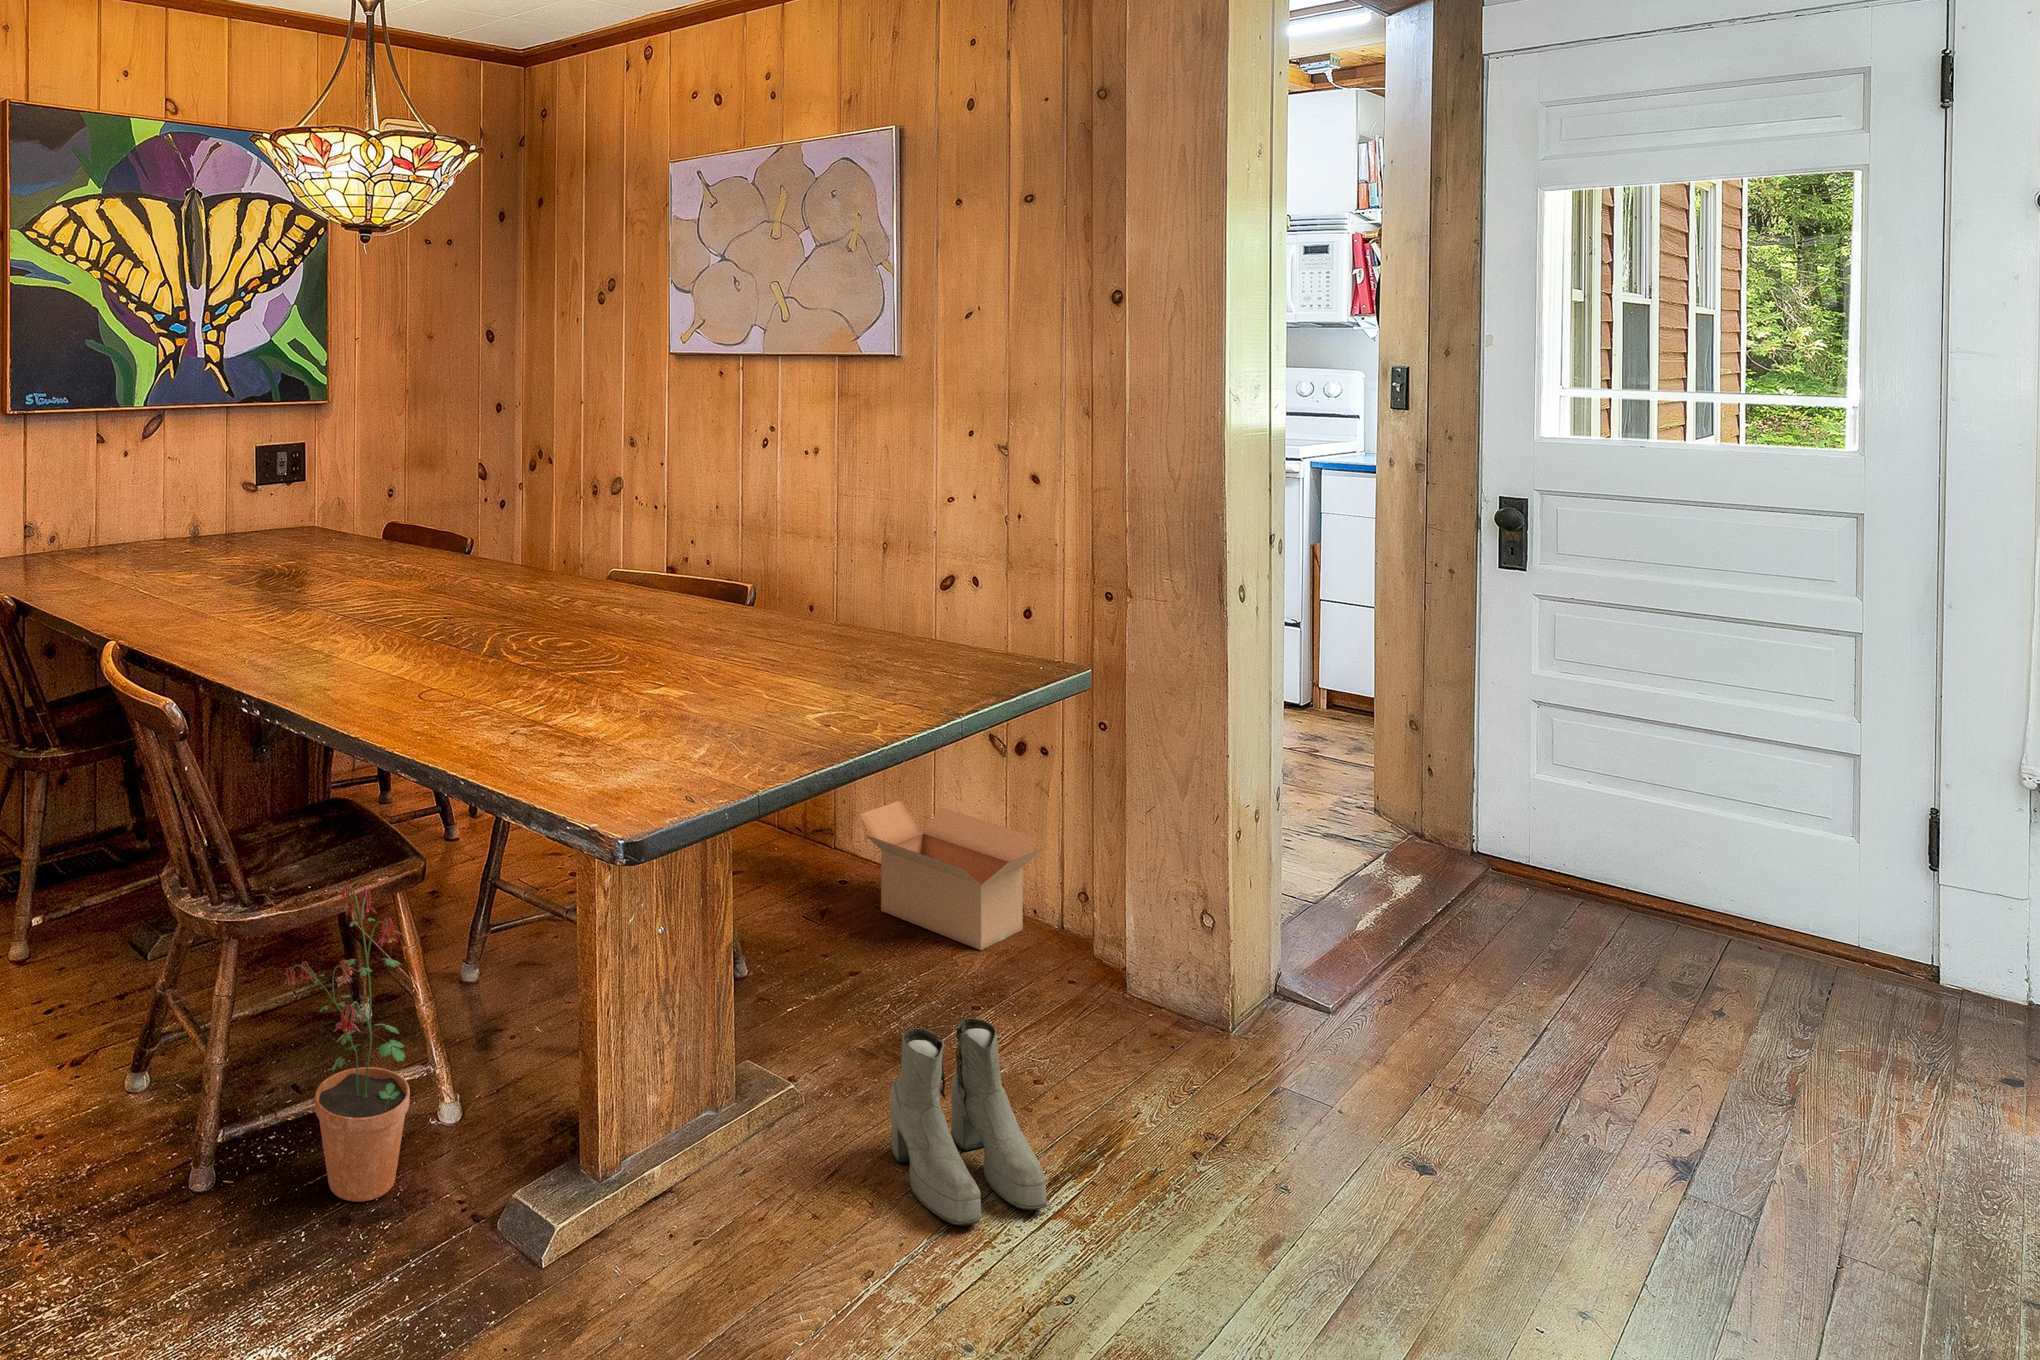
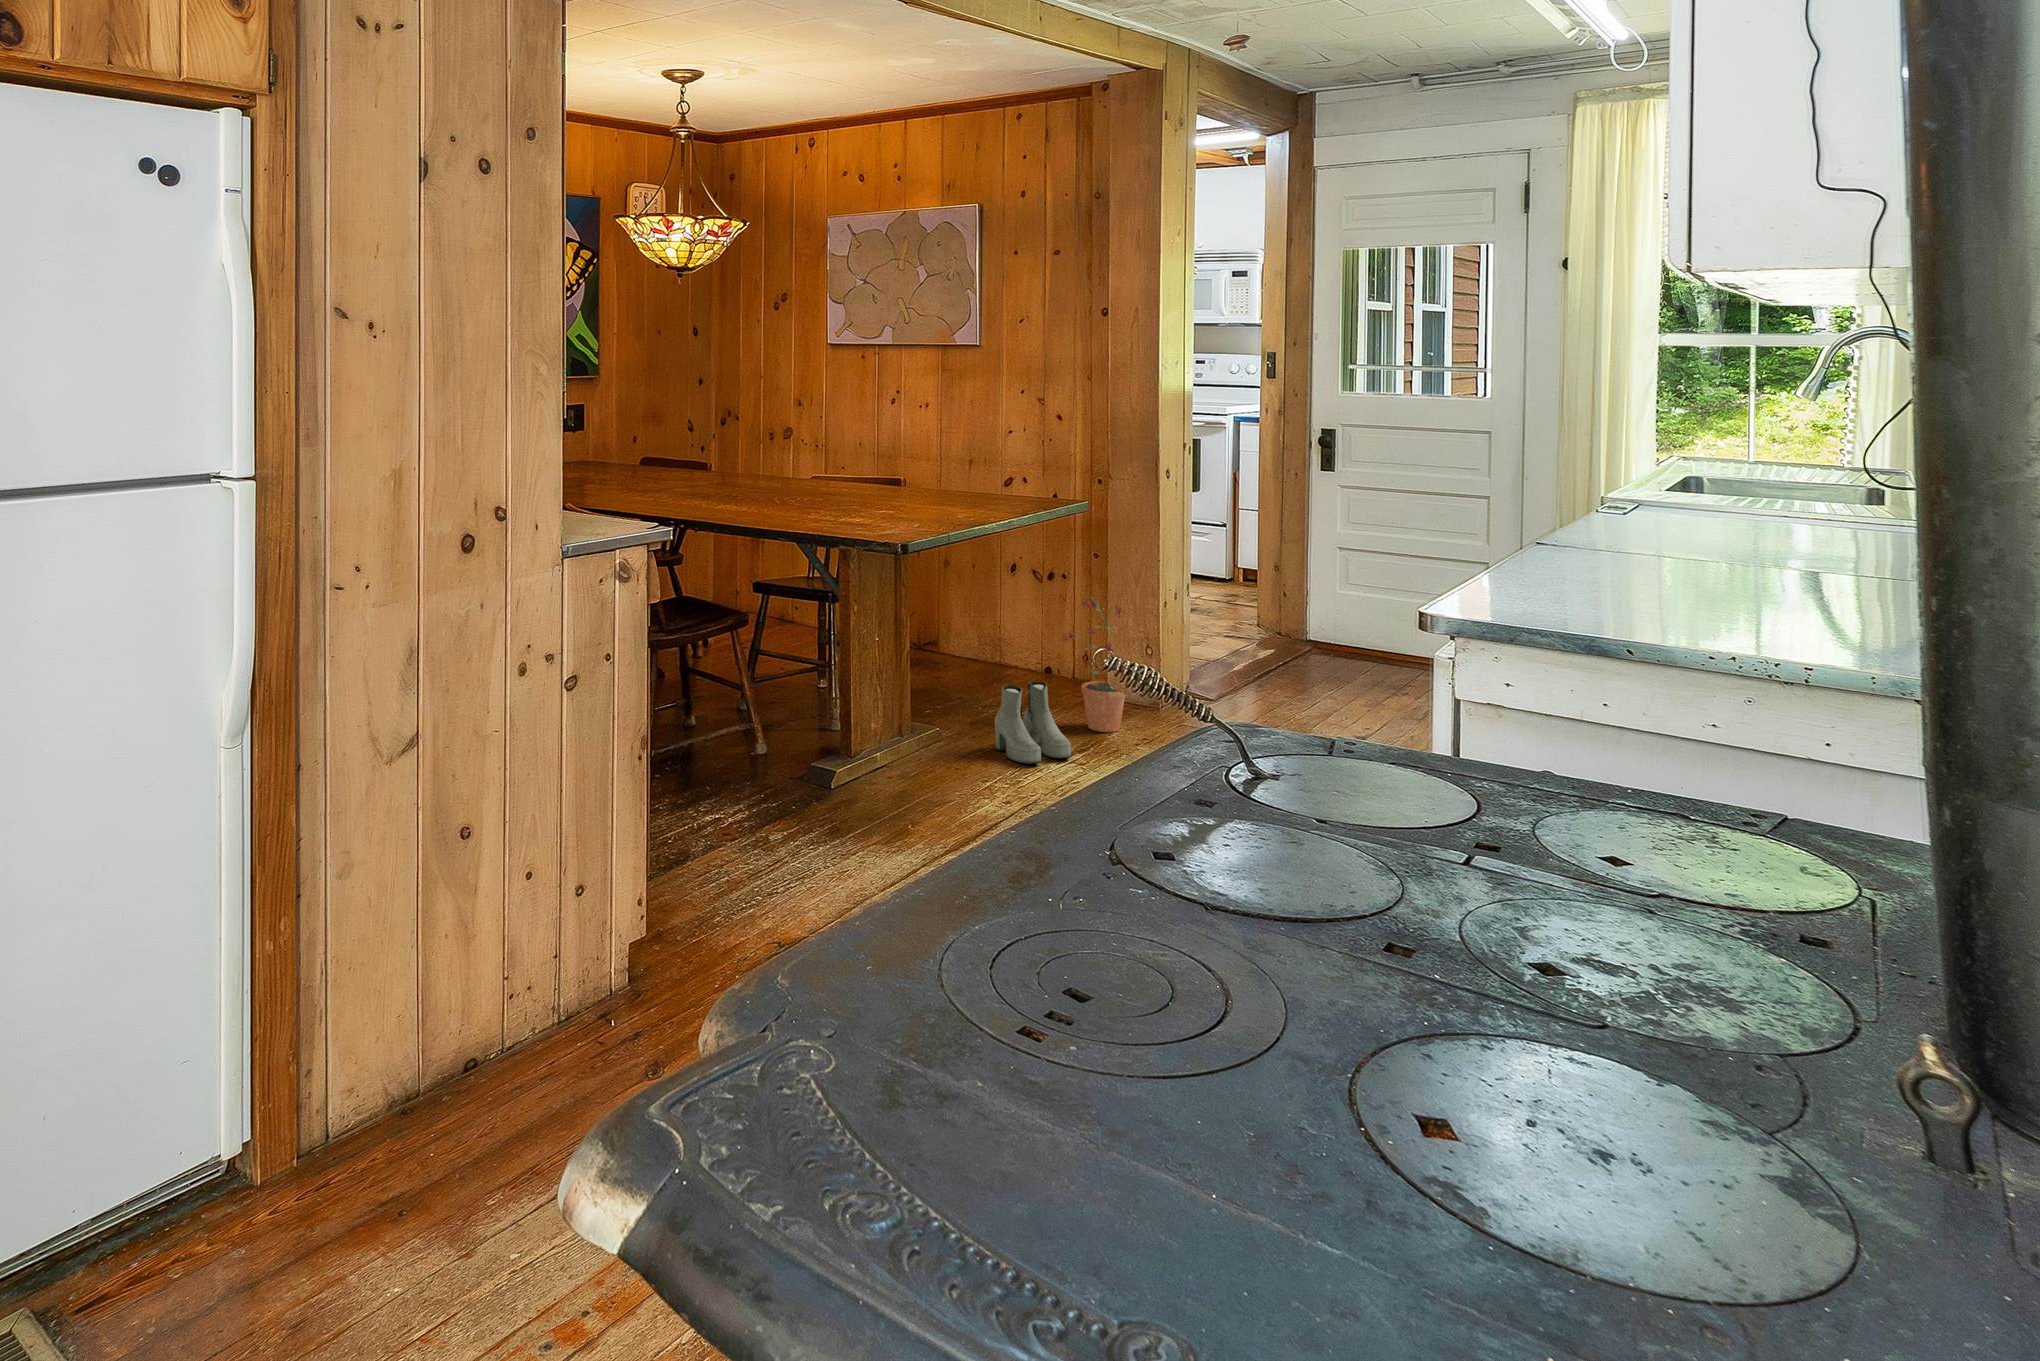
cardboard box: present [859,800,1047,950] -> none [960,614,1068,686]
potted plant: present [284,884,410,1202] -> present [1062,597,1126,732]

